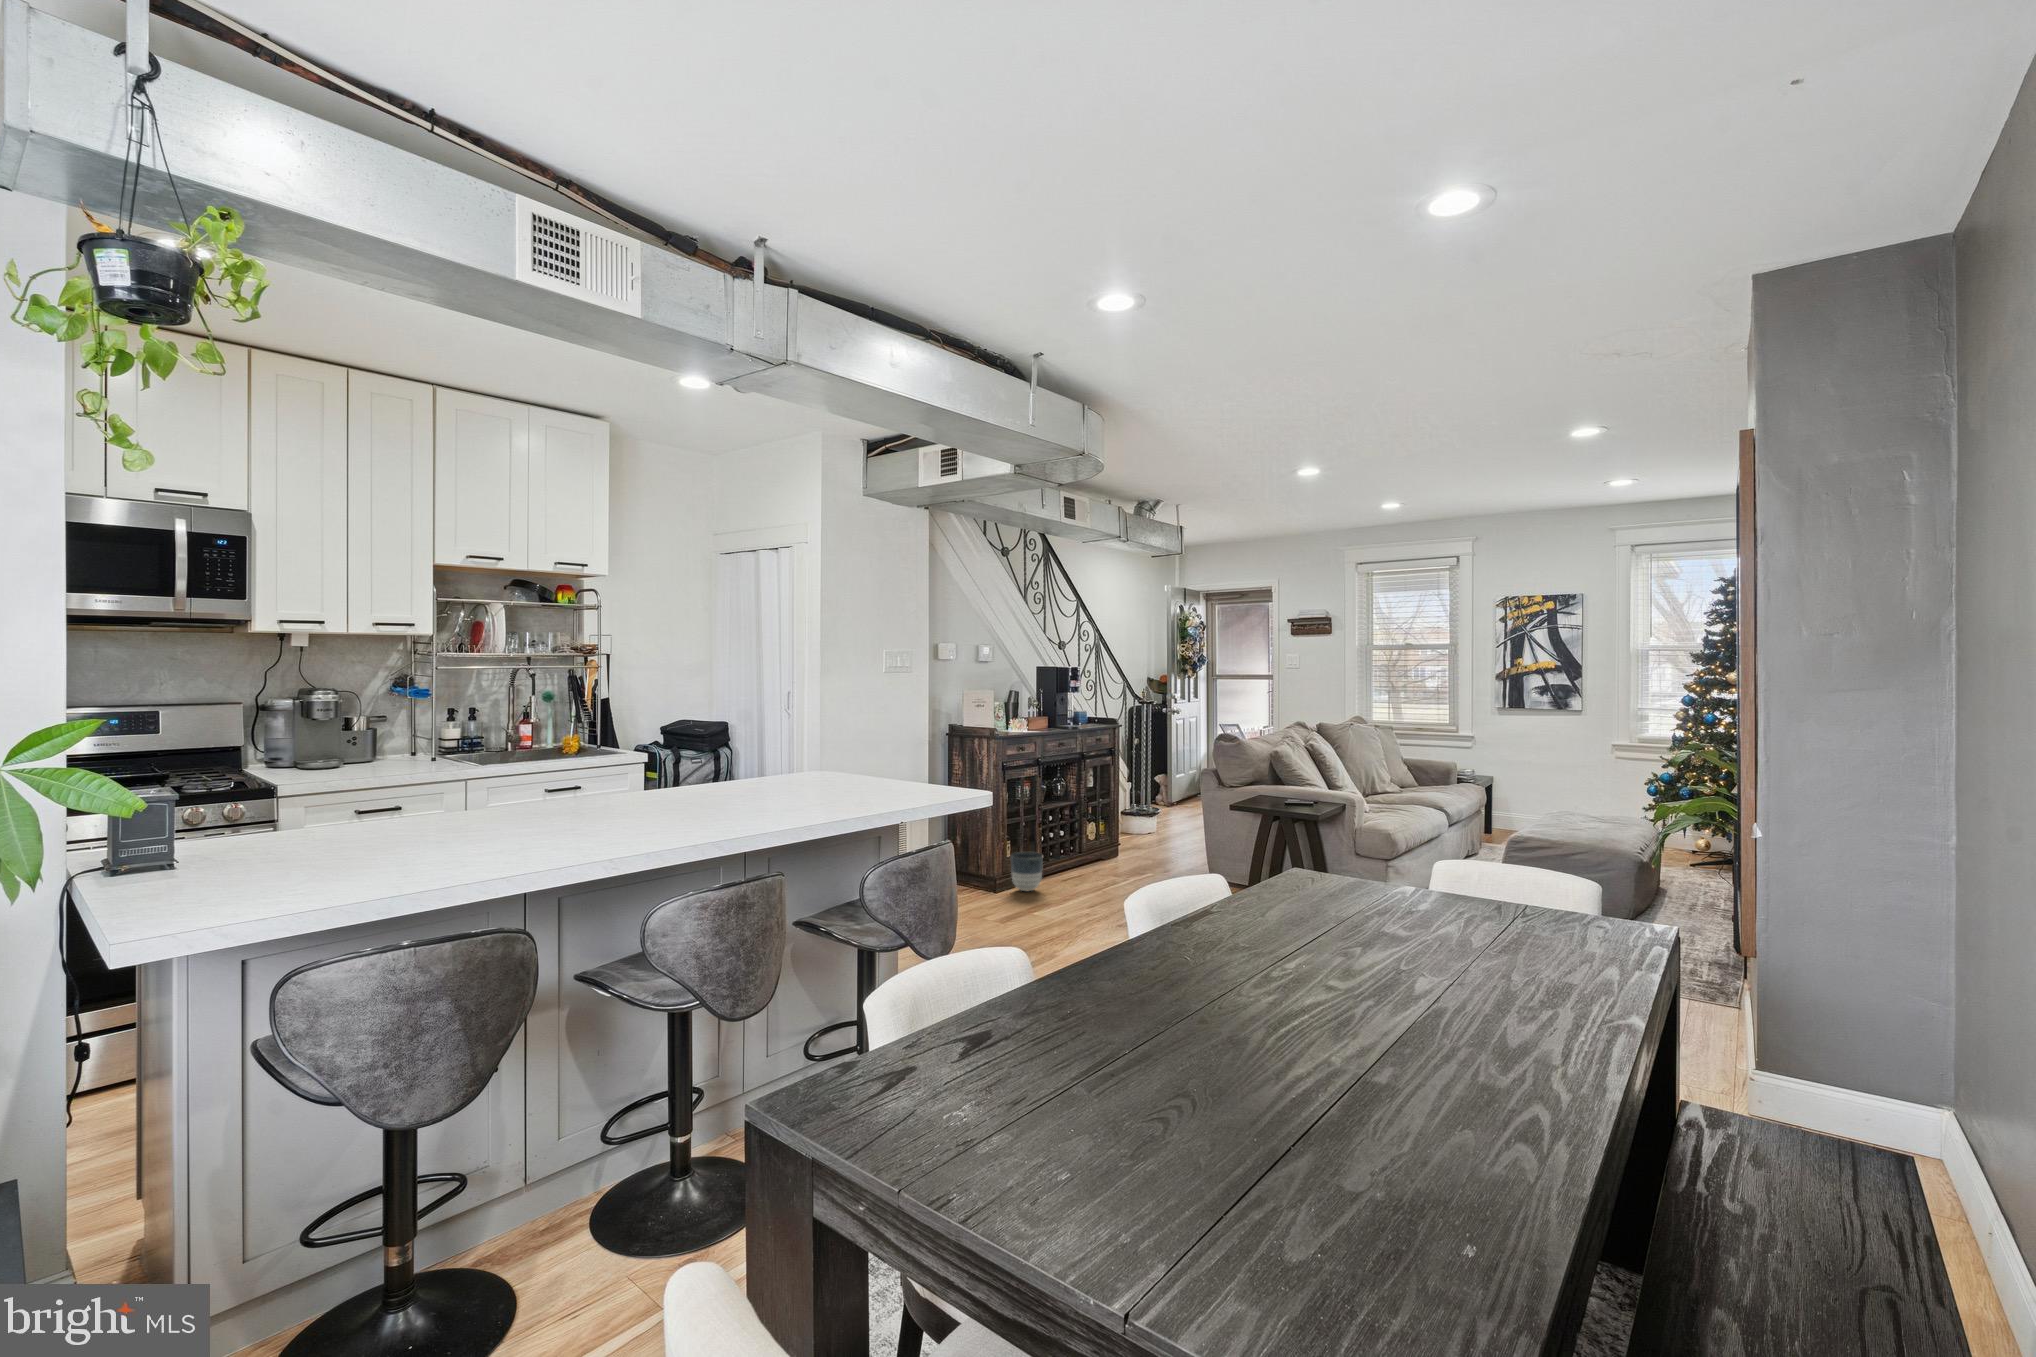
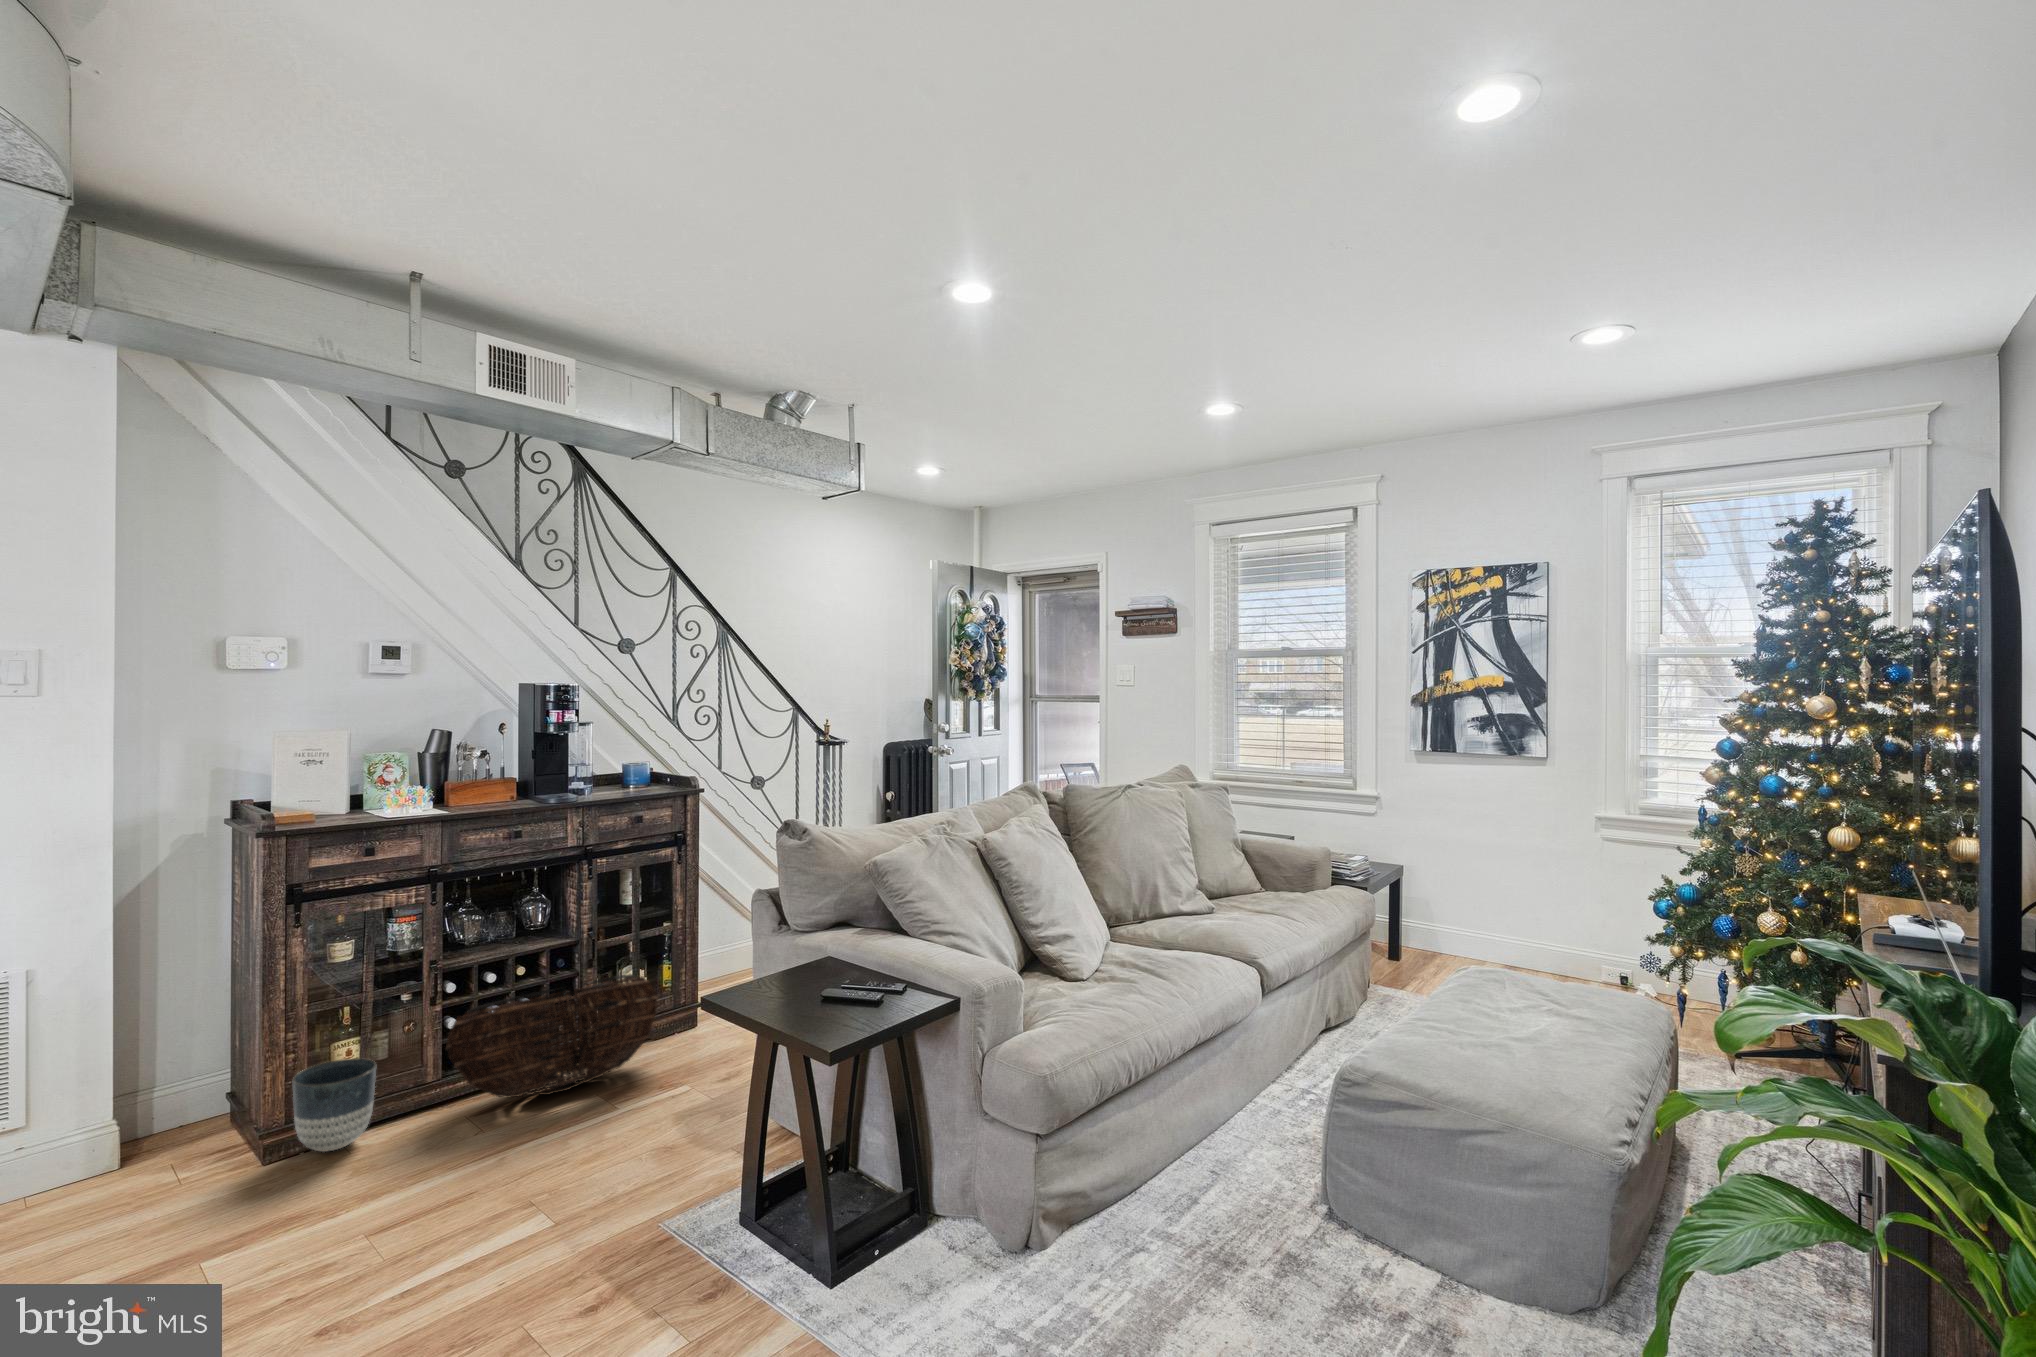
basket: none [1053,820,1130,877] -> present [446,974,658,1098]

